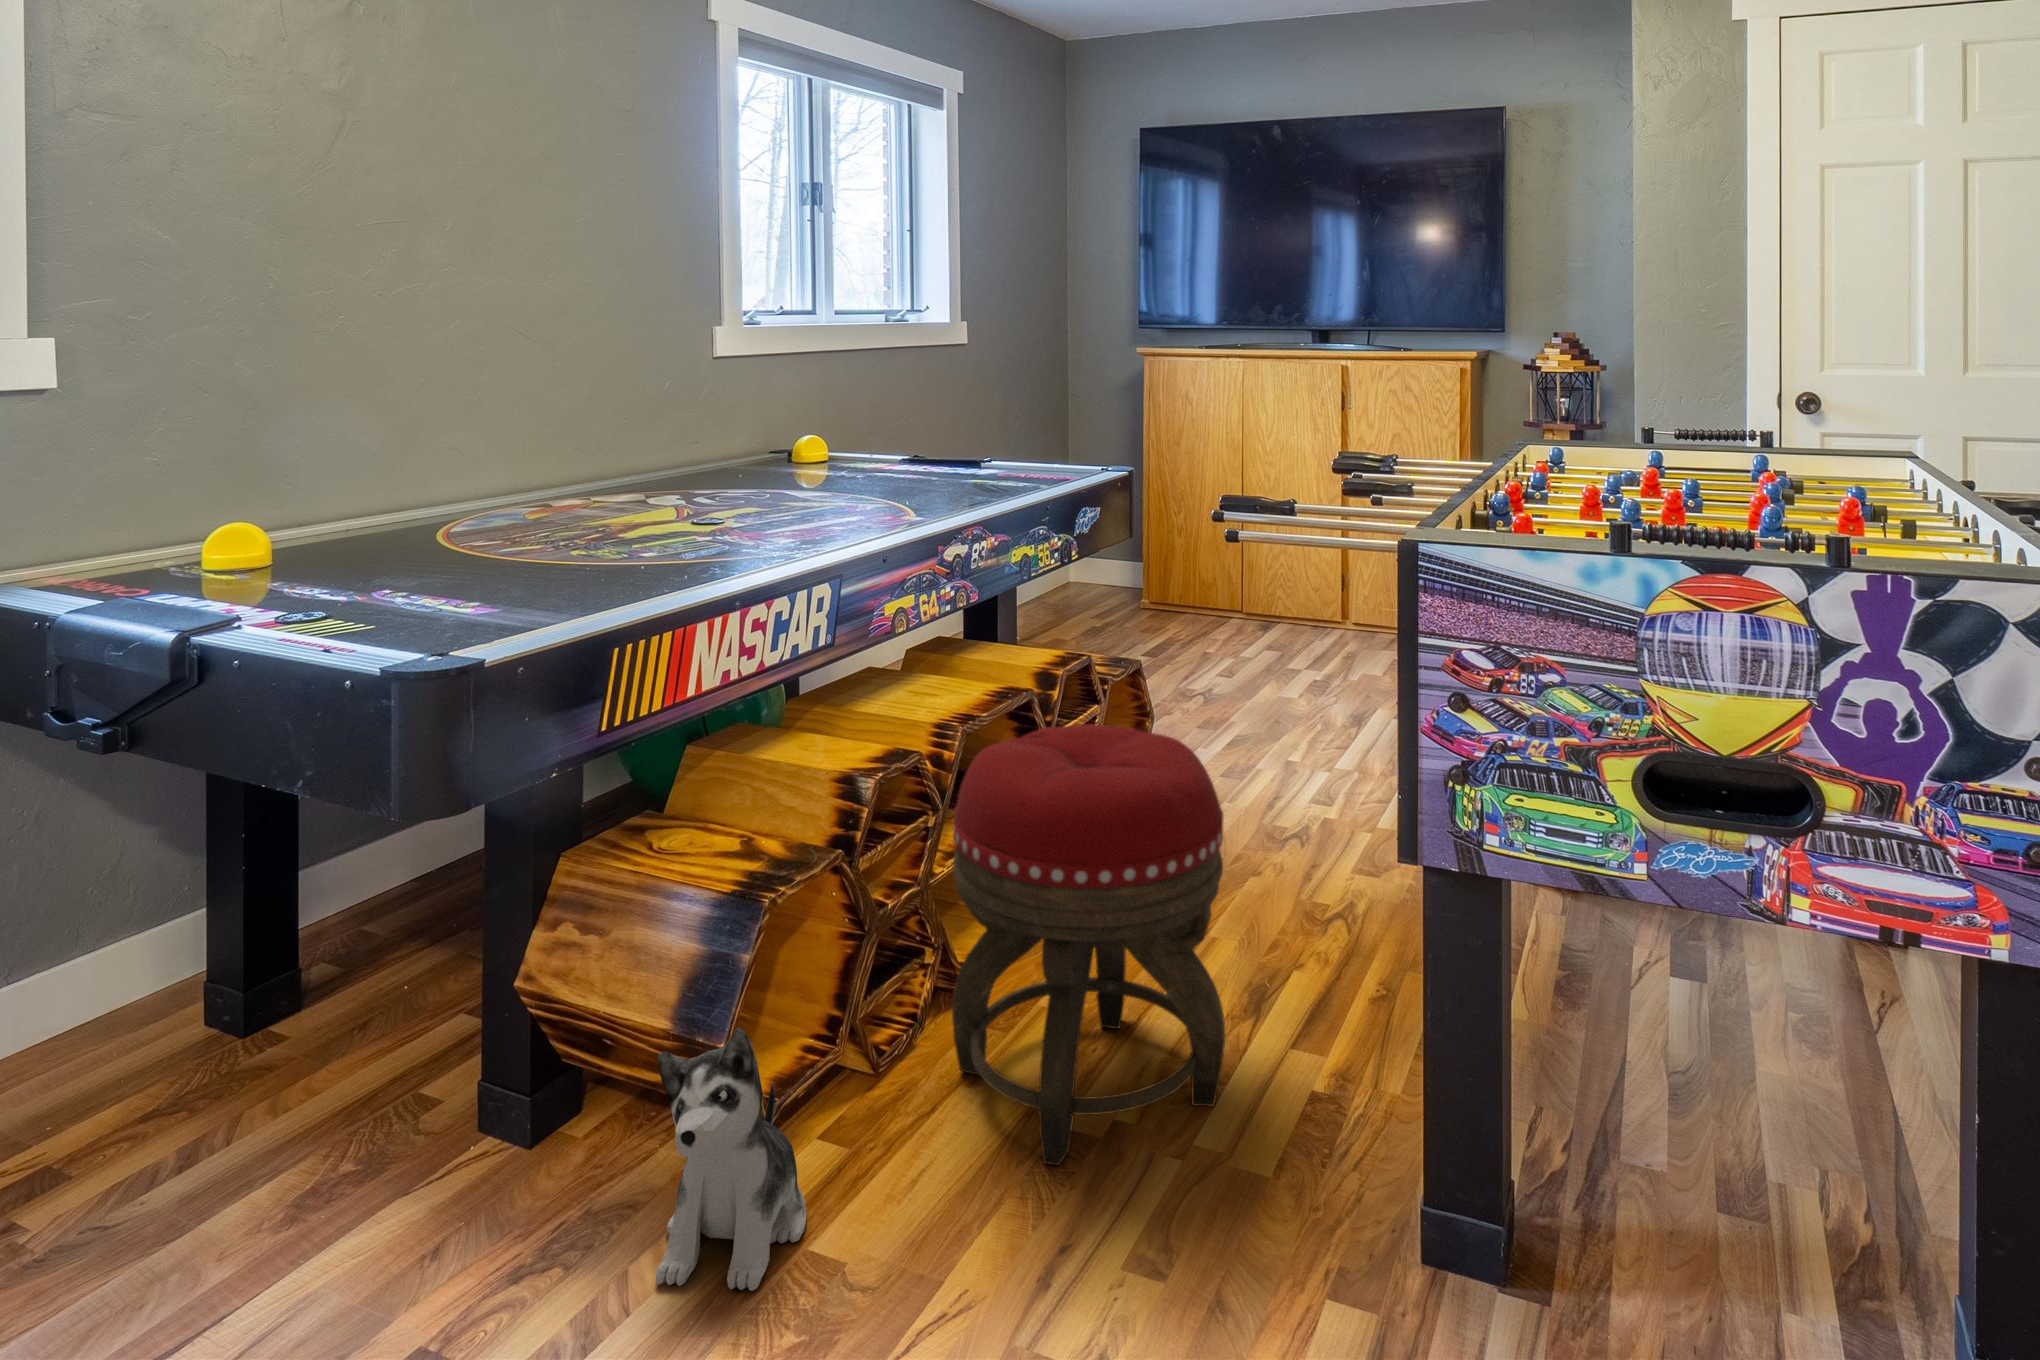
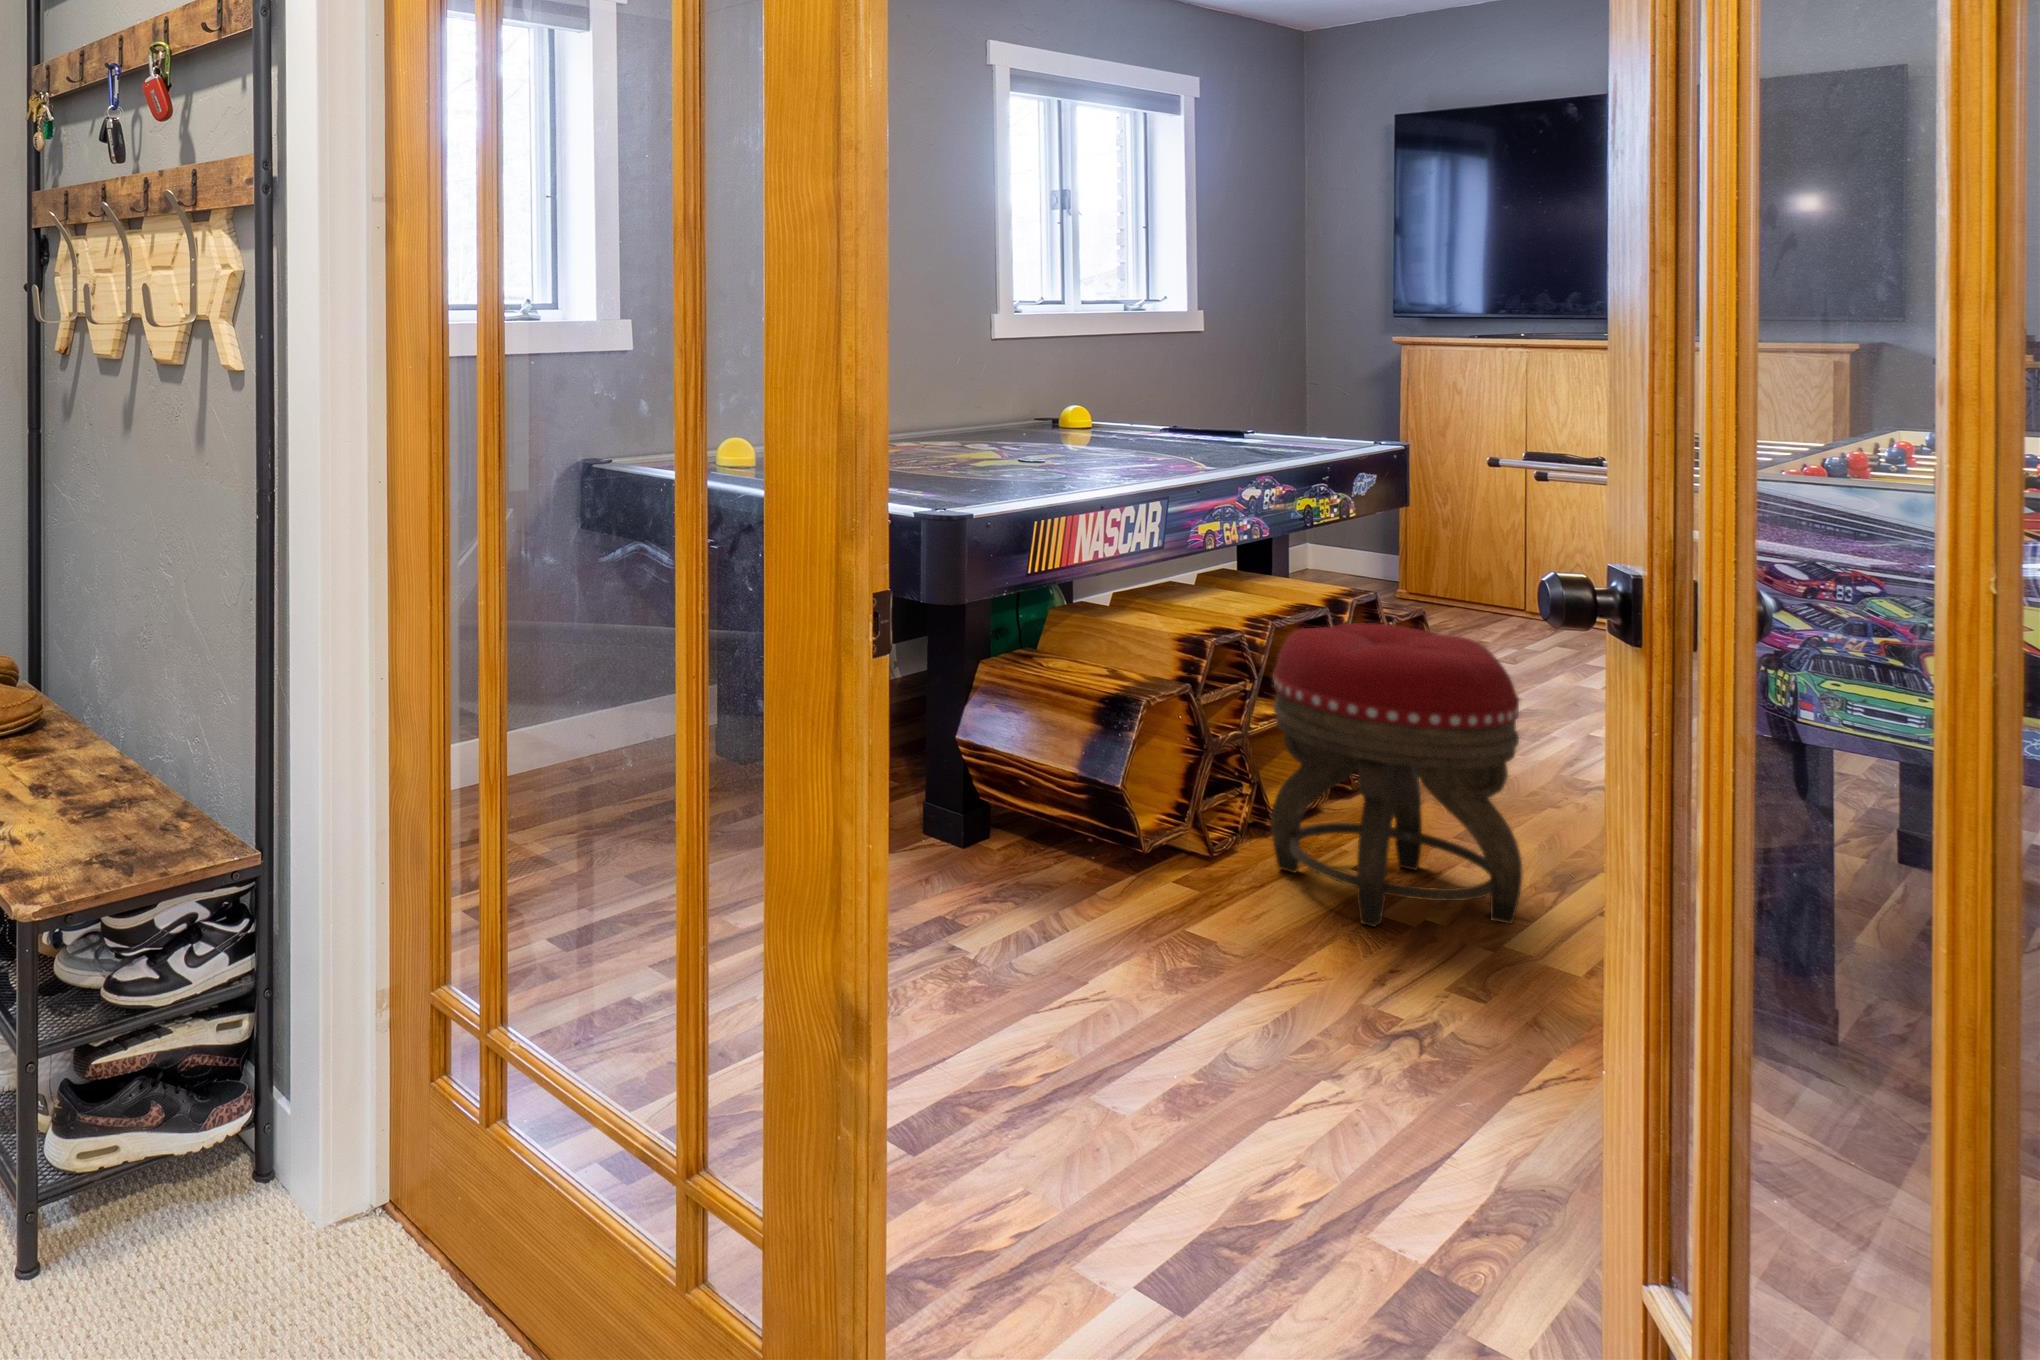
plush toy: present [656,1028,806,1291] -> none [1077,772,1180,936]

